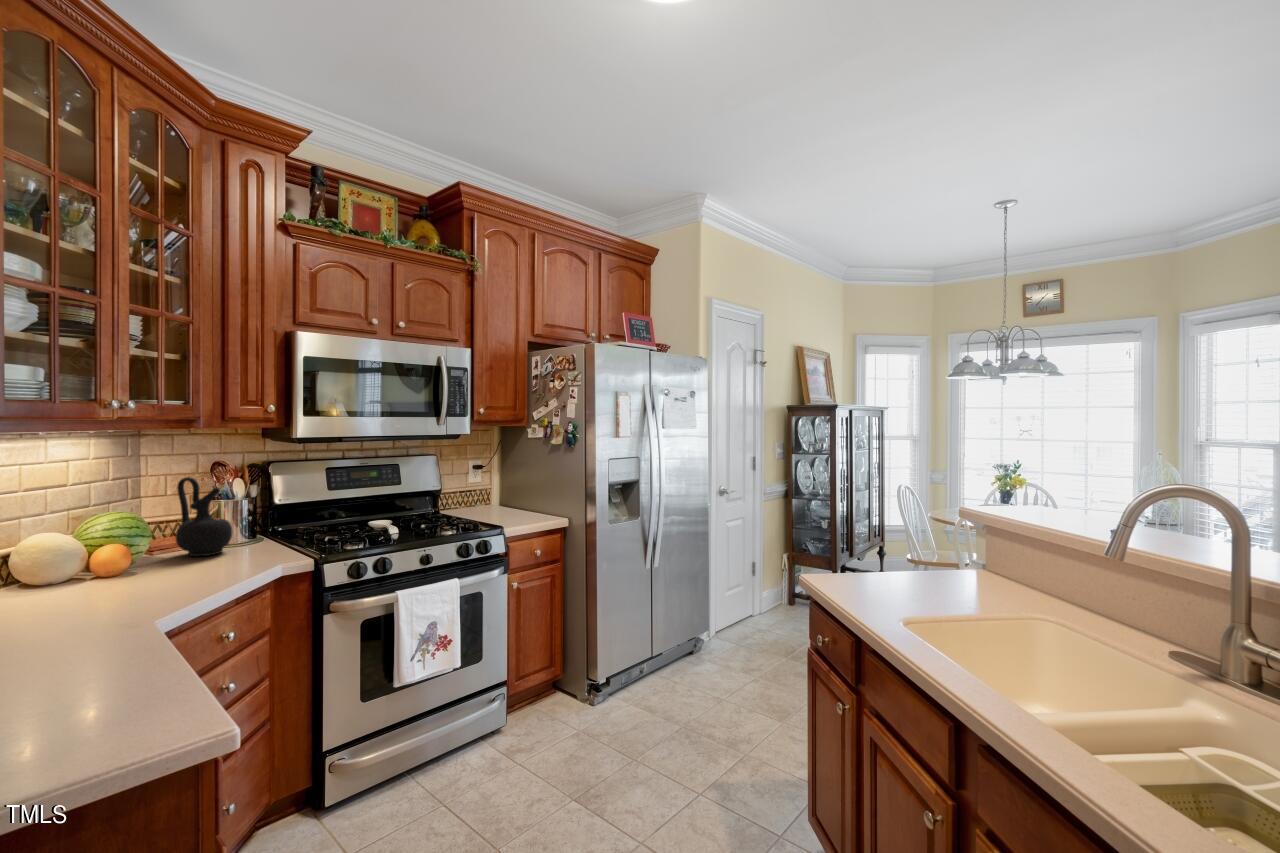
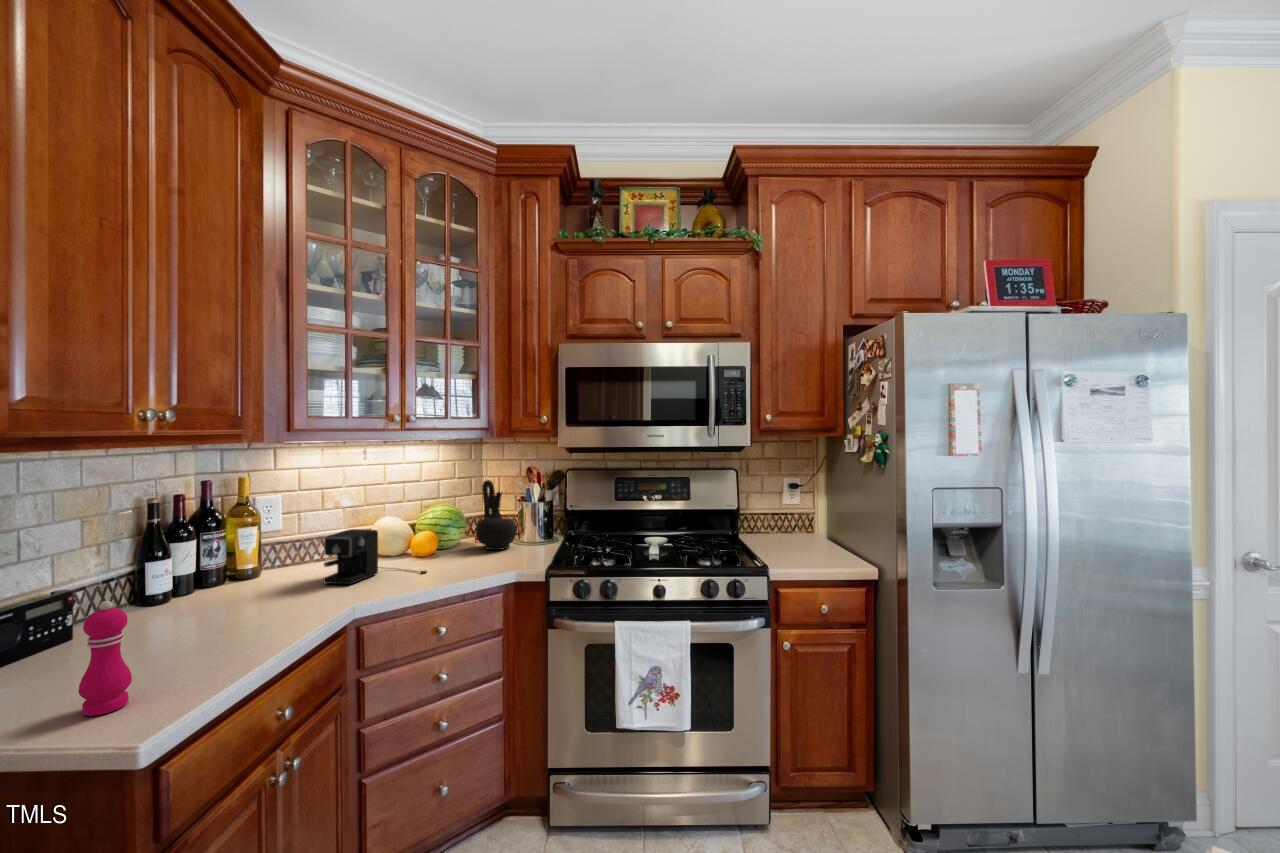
coffee maker: none [42,542,176,616] -> present [324,529,427,584]
pepper mill: none [76,604,134,731] -> present [78,601,132,716]

